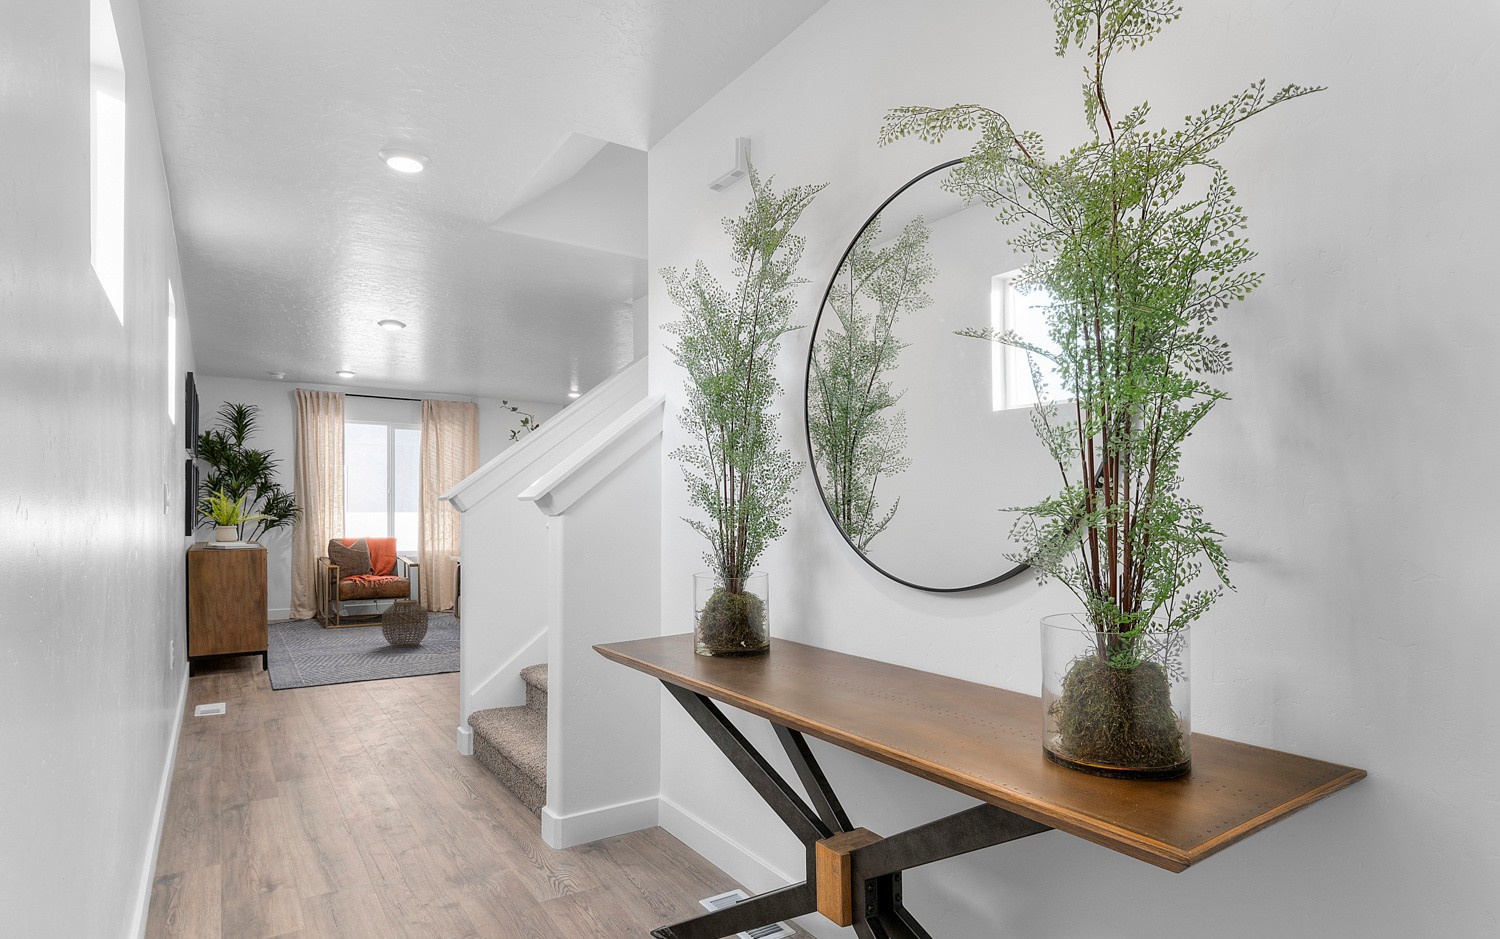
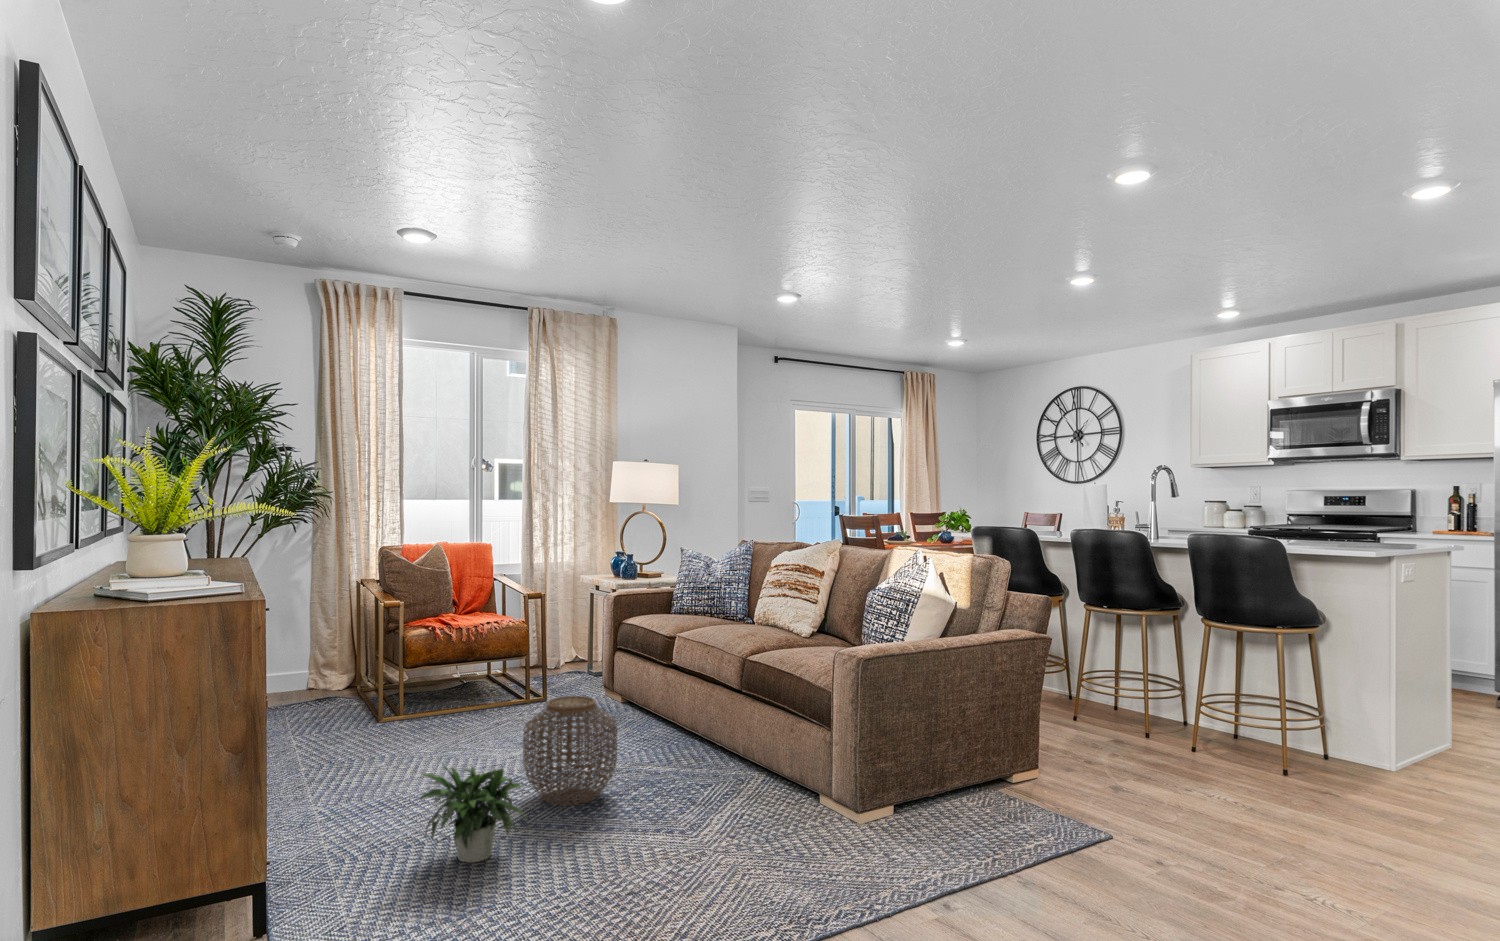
potted plant: none [316,619,374,659] -> present [393,766,527,862]

